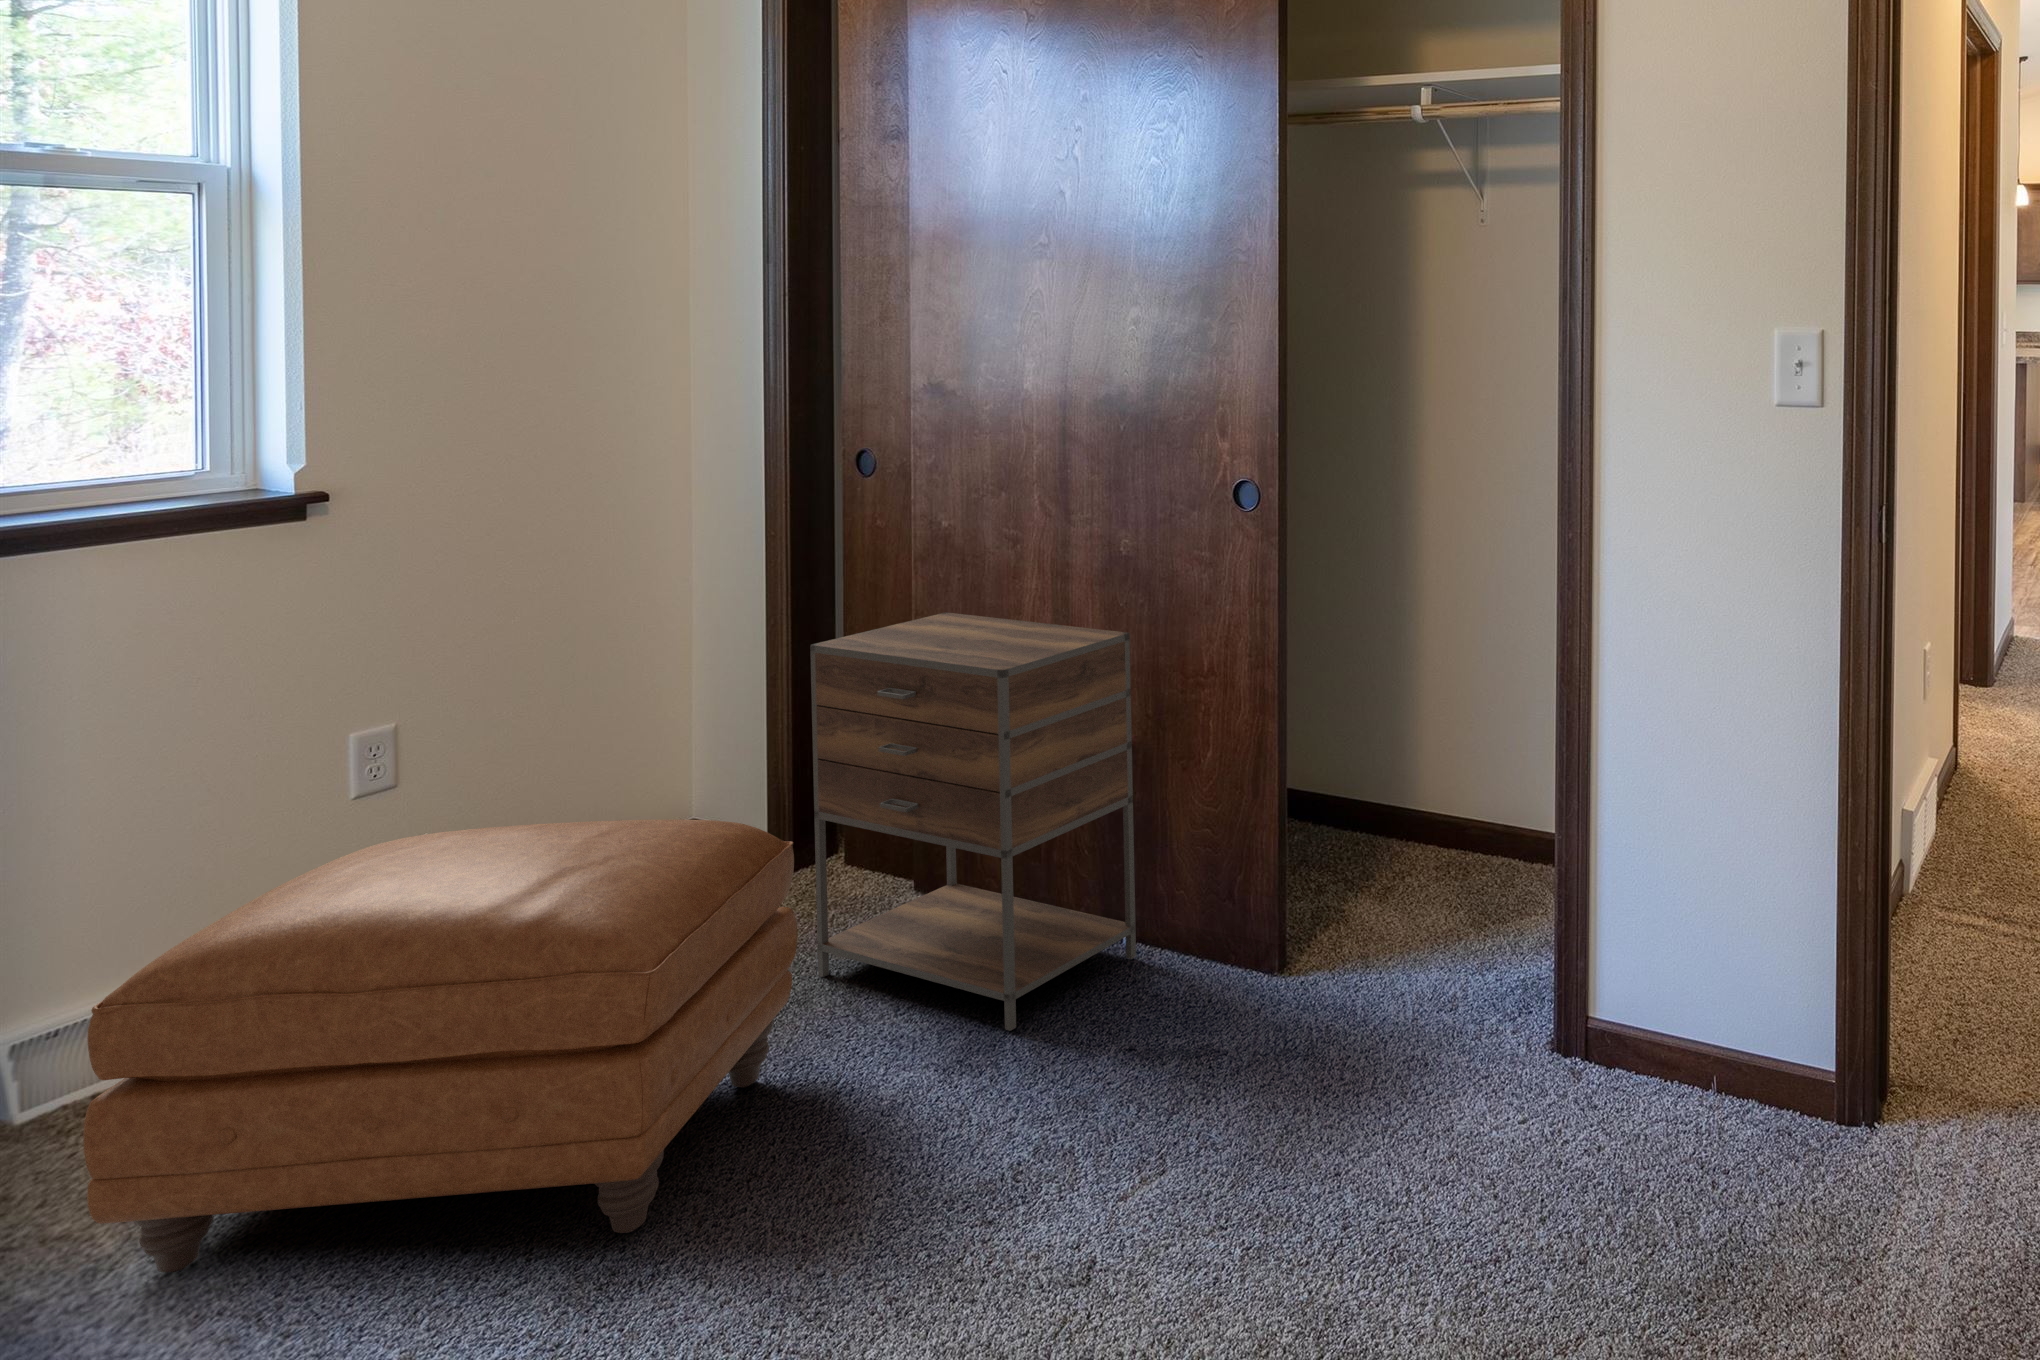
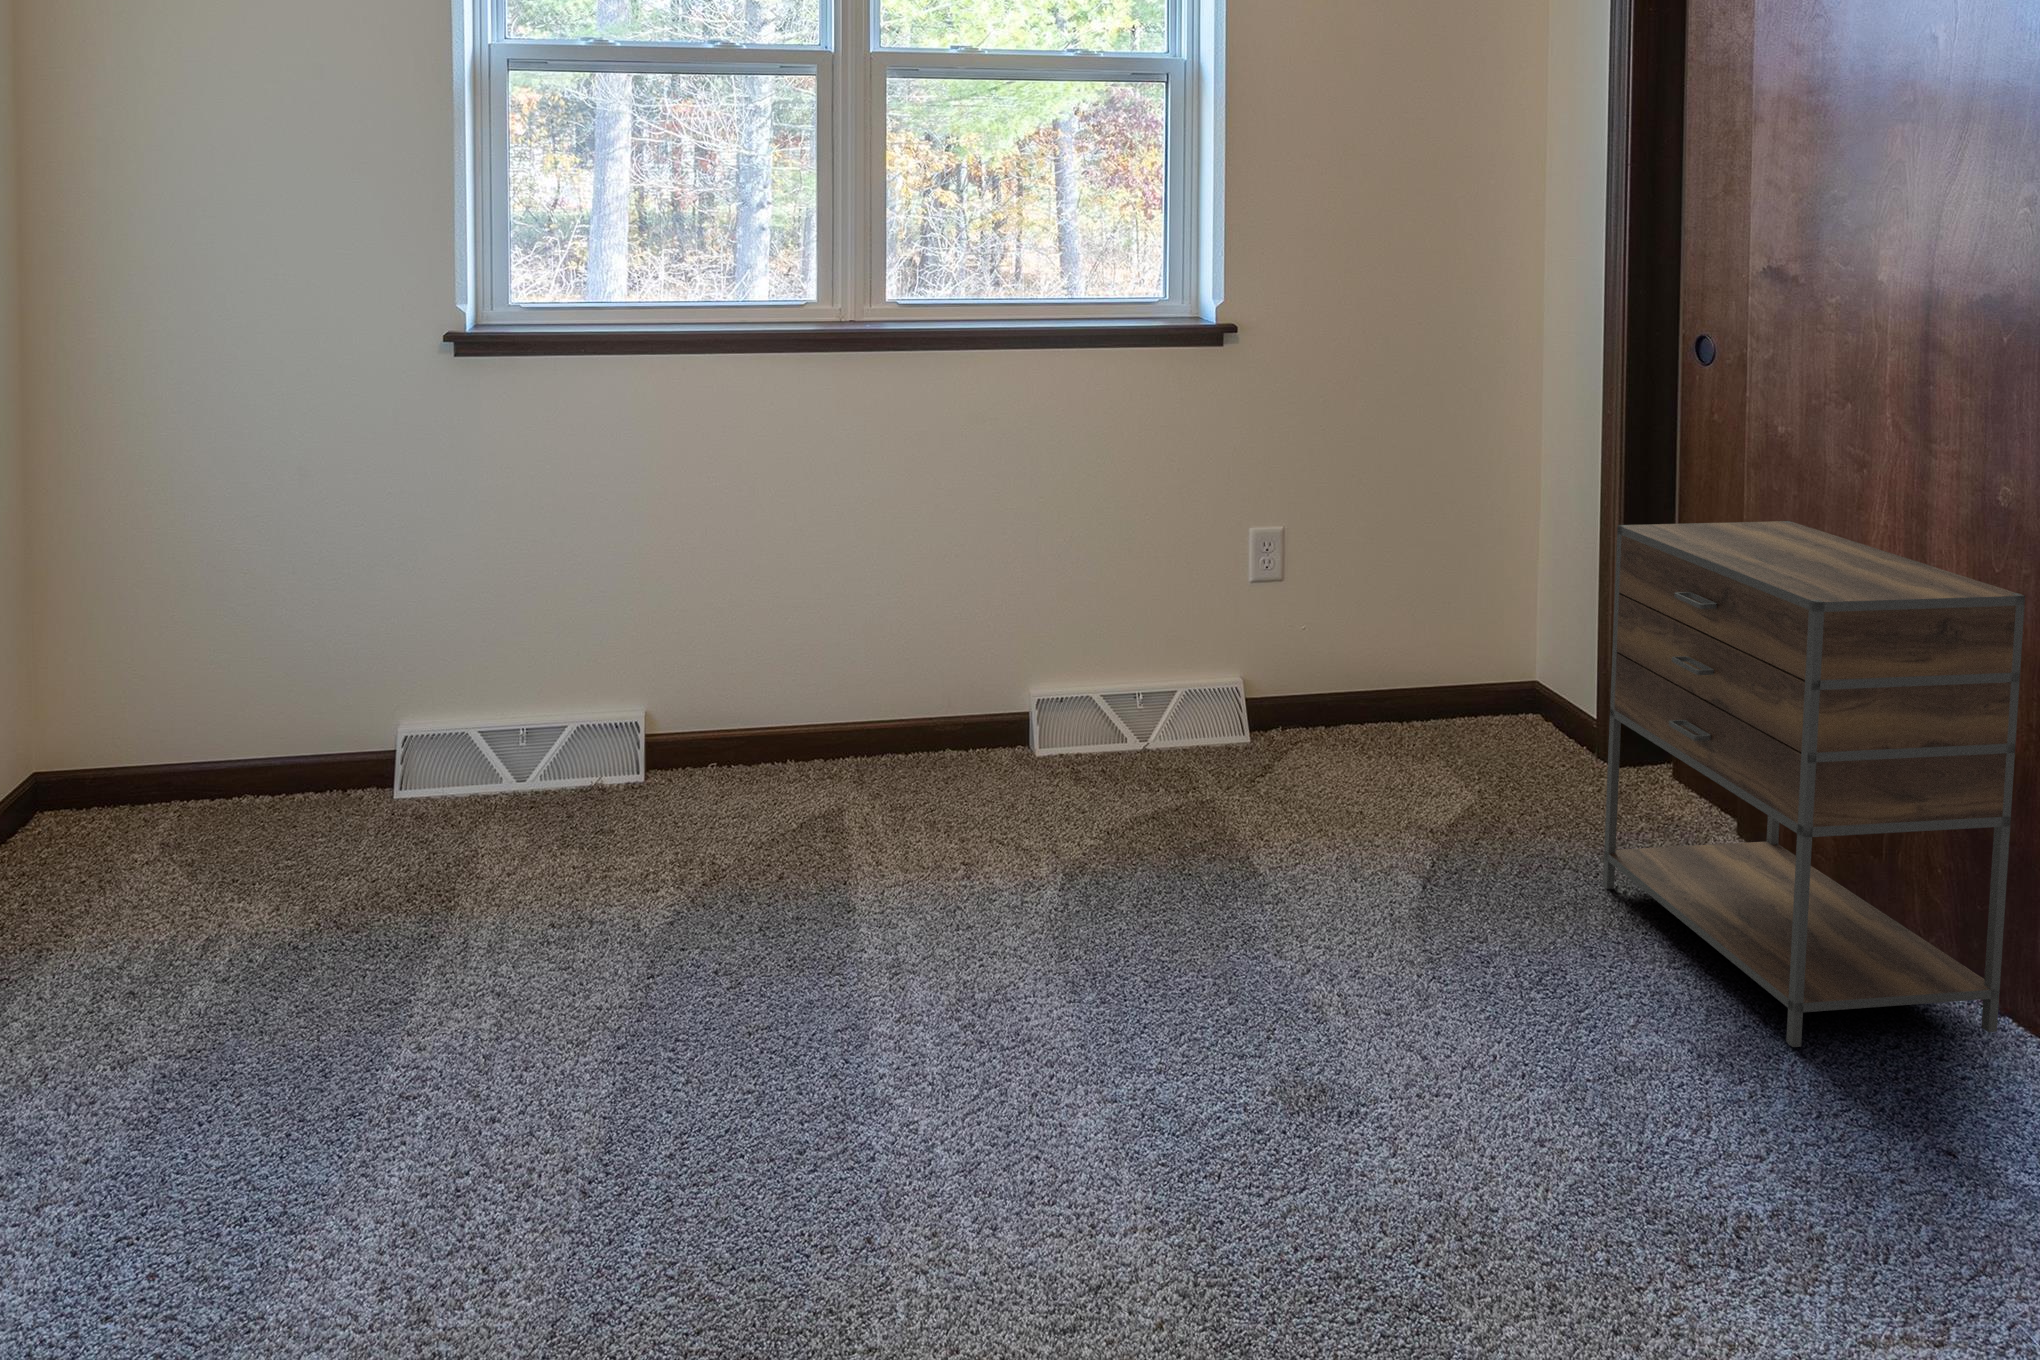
ottoman: present [84,819,798,1272] -> none [1019,621,1560,1059]

